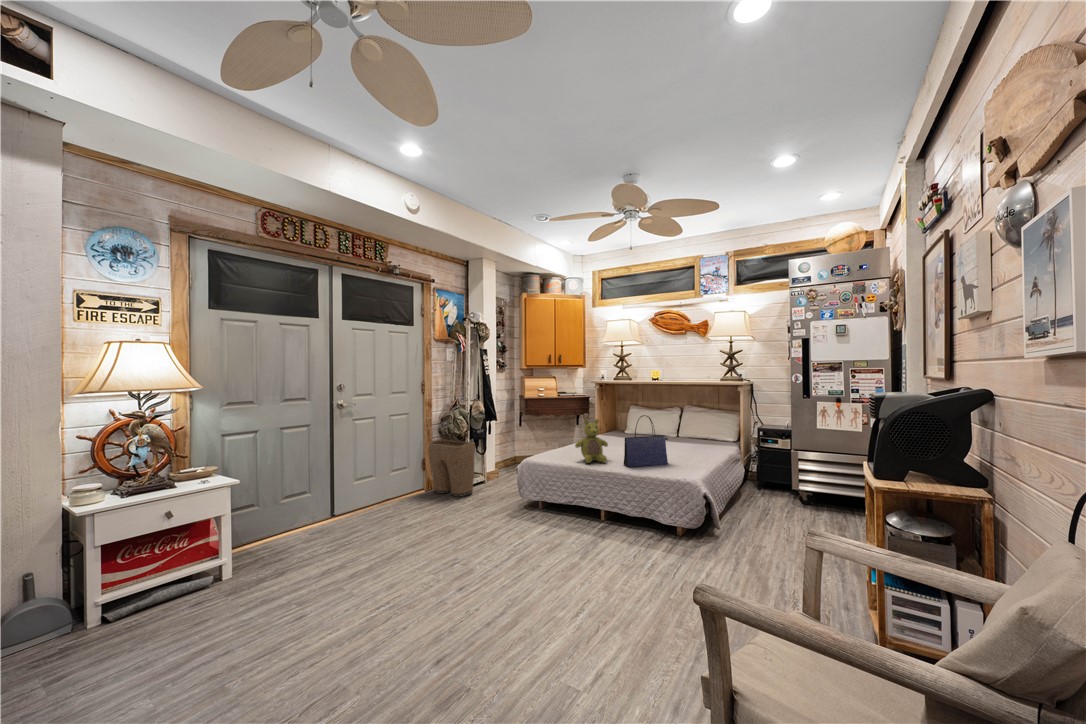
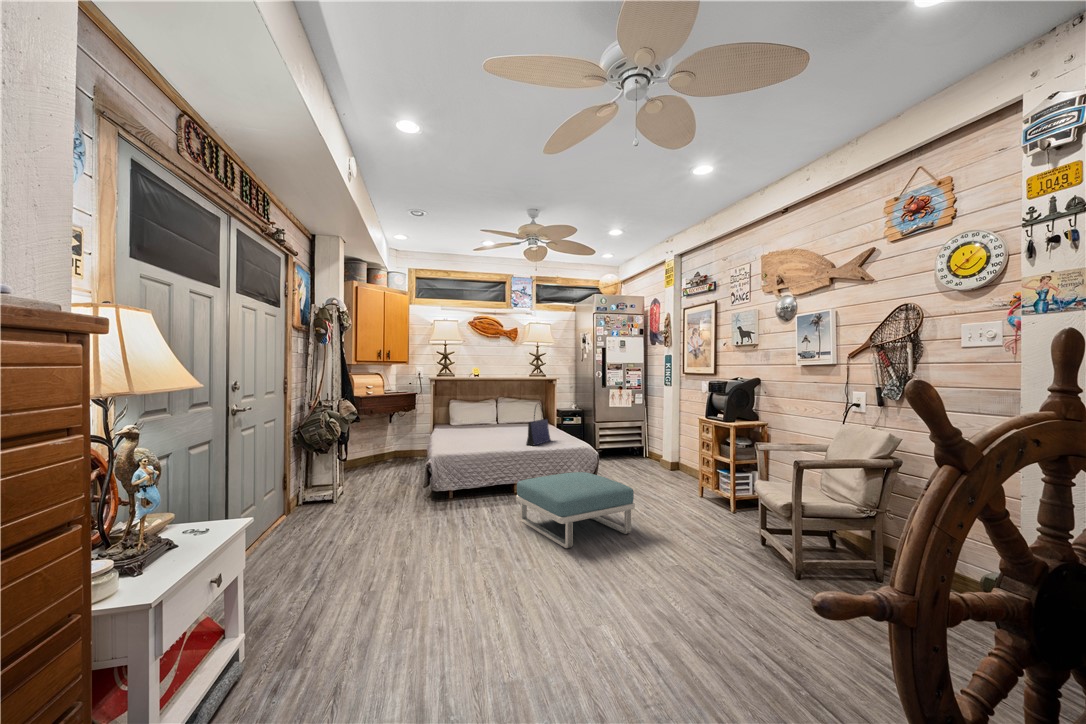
stuffed bear: present [575,419,608,463] -> none [483,409,512,447]
laundry basket: present [429,439,475,497] -> none [300,445,361,511]
footstool: none [499,504,628,608] -> present [516,472,635,548]

